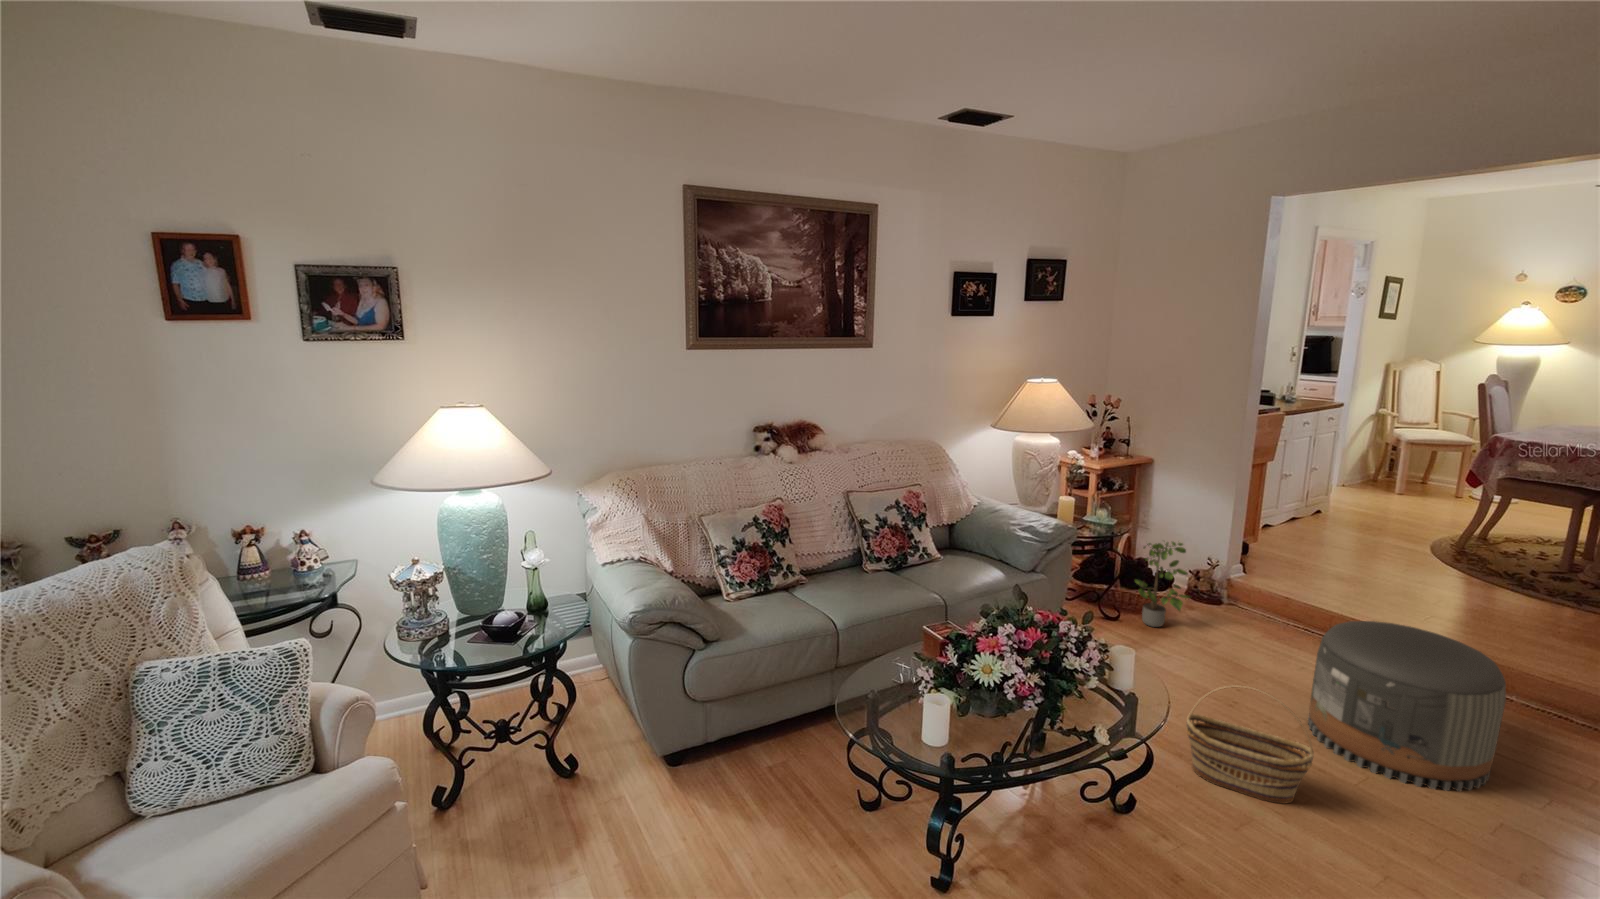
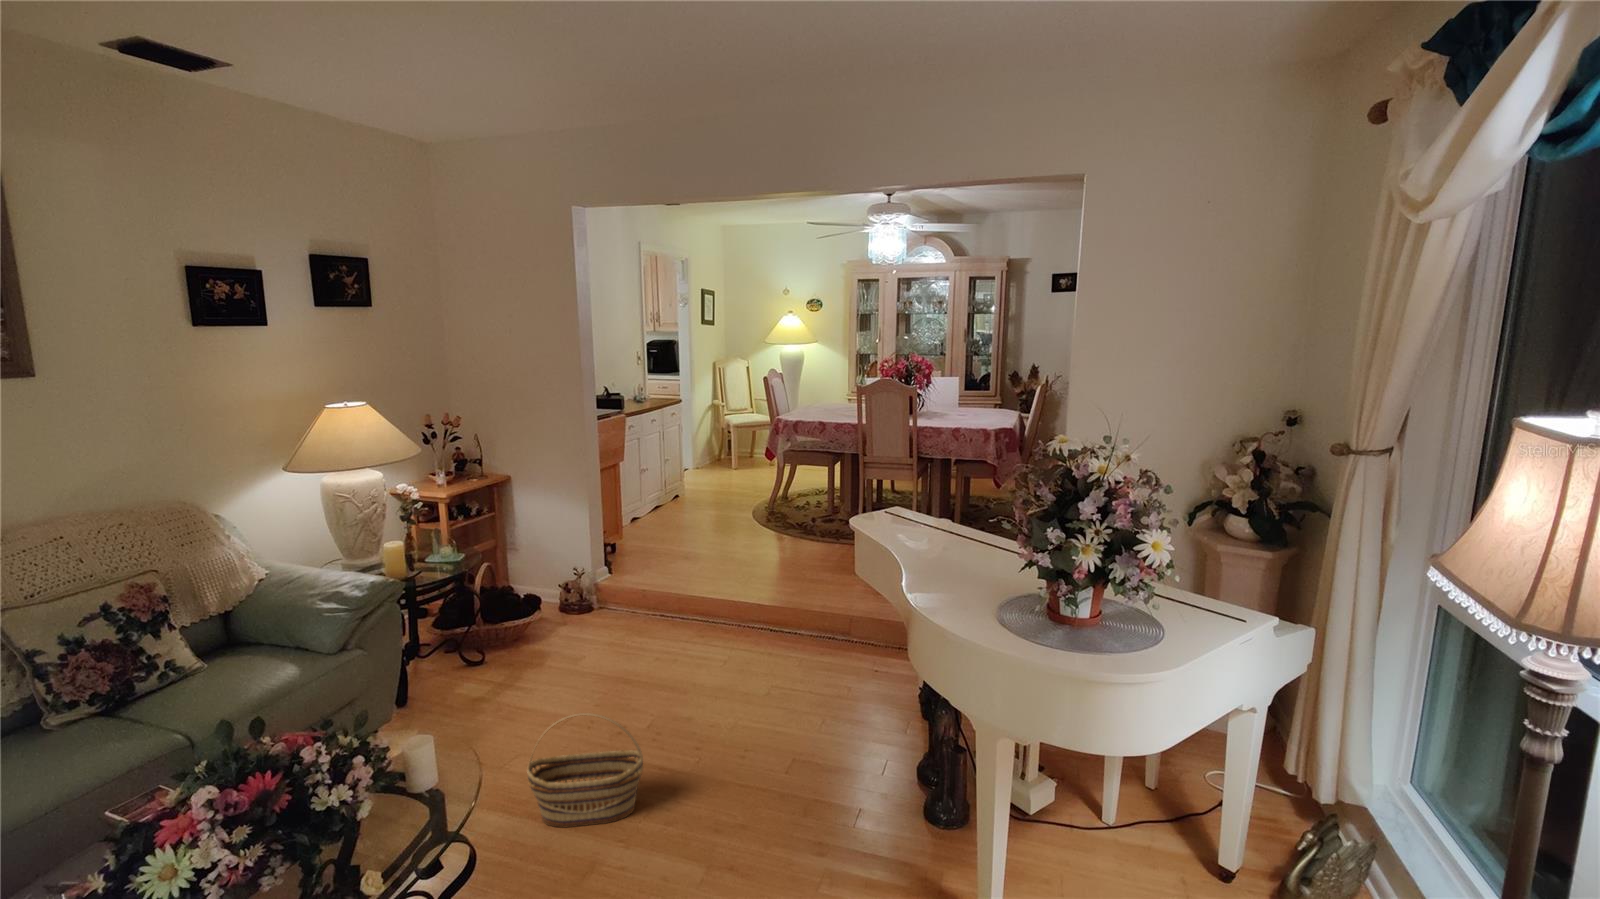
potted plant: present [1135,542,1190,627] -> none [494,561,557,661]
pouf: present [1308,621,1506,791] -> none [651,600,782,747]

